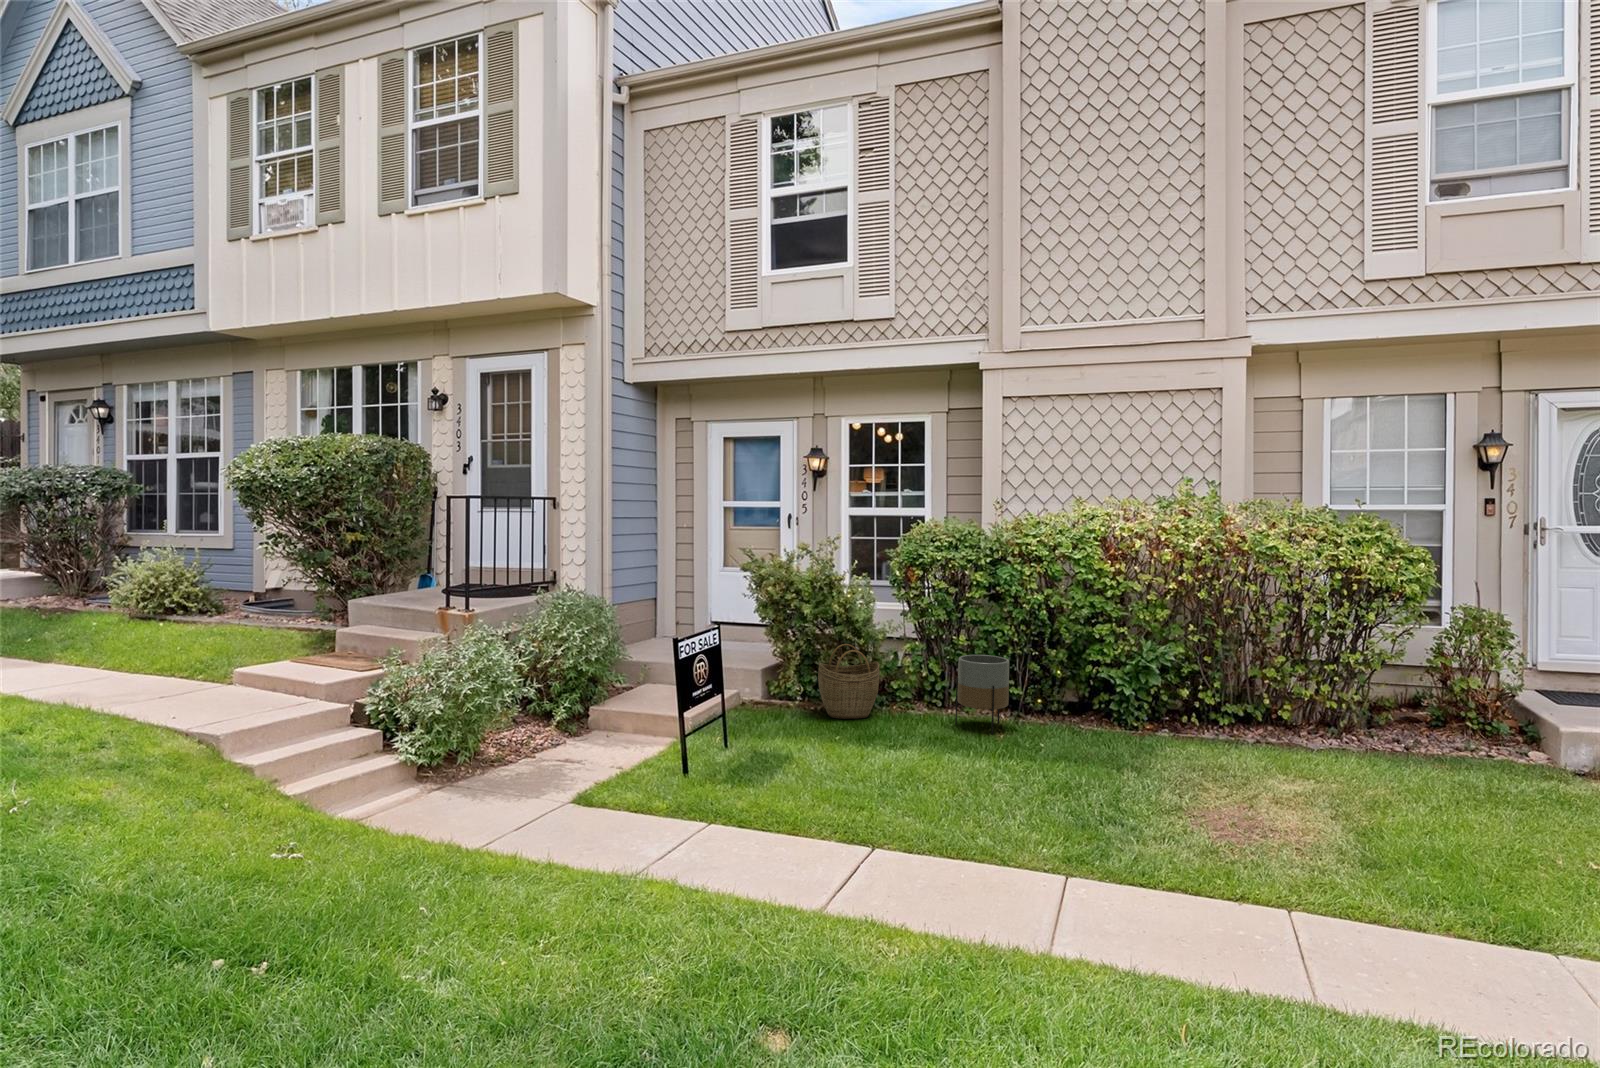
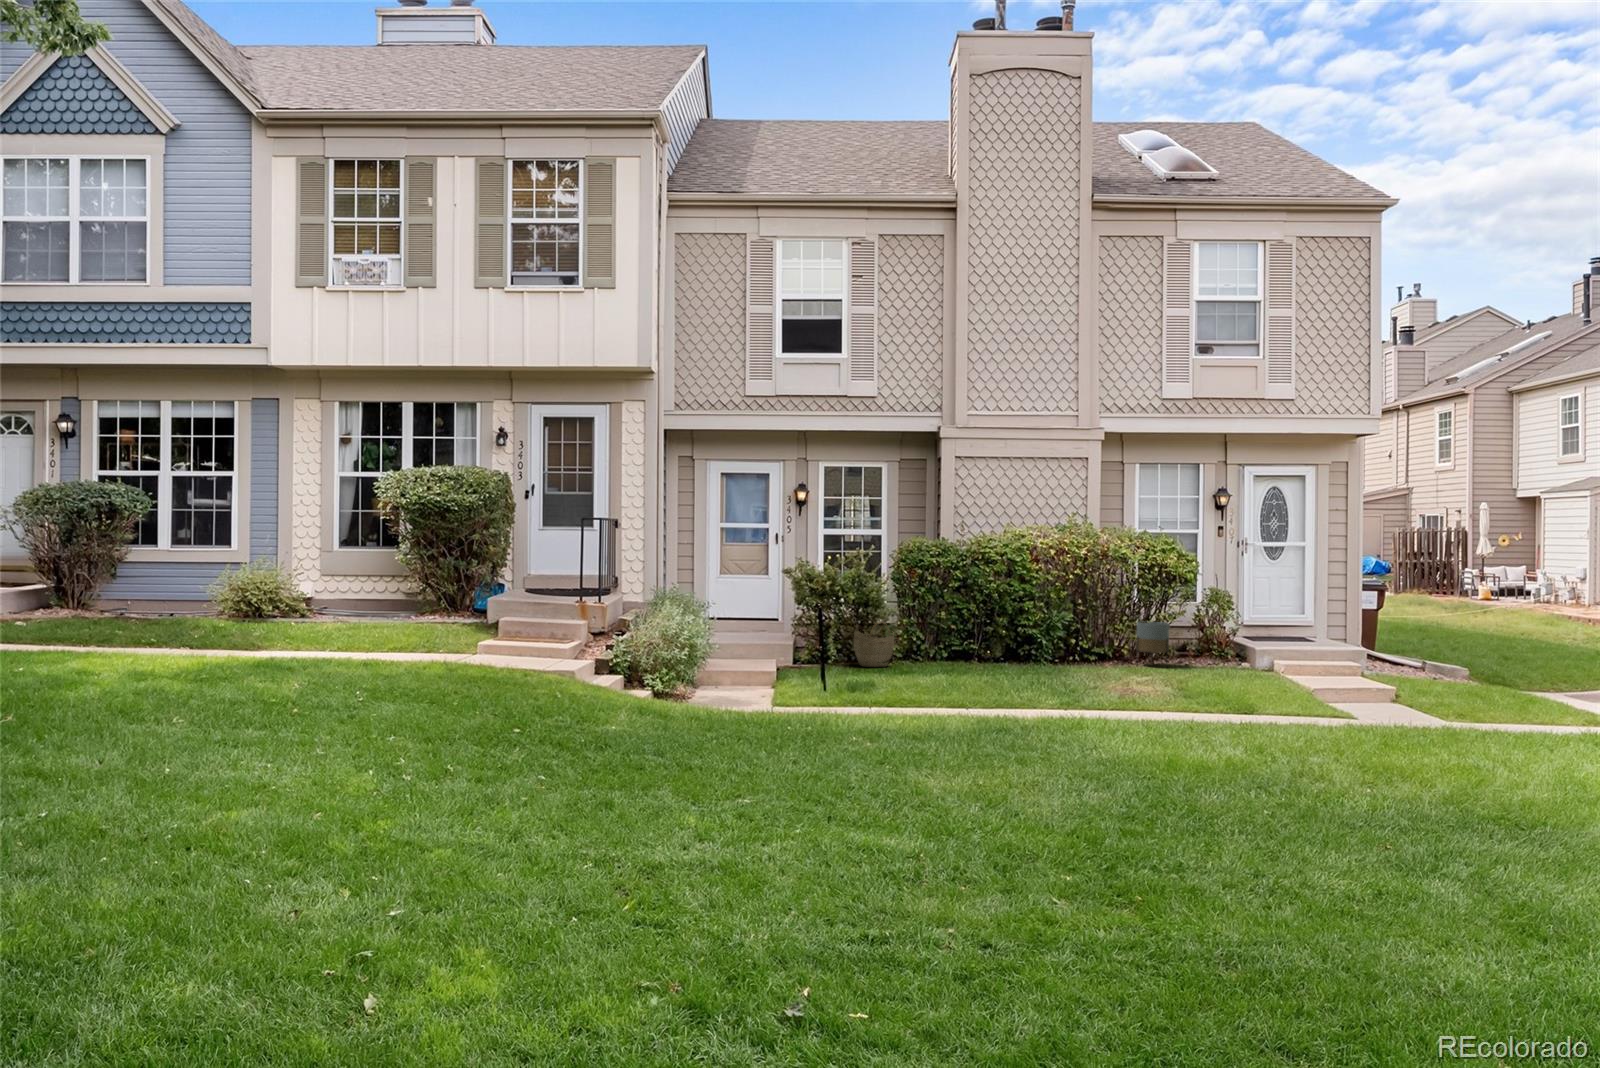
planter: present [955,655,1009,734] -> present [1136,622,1169,663]

